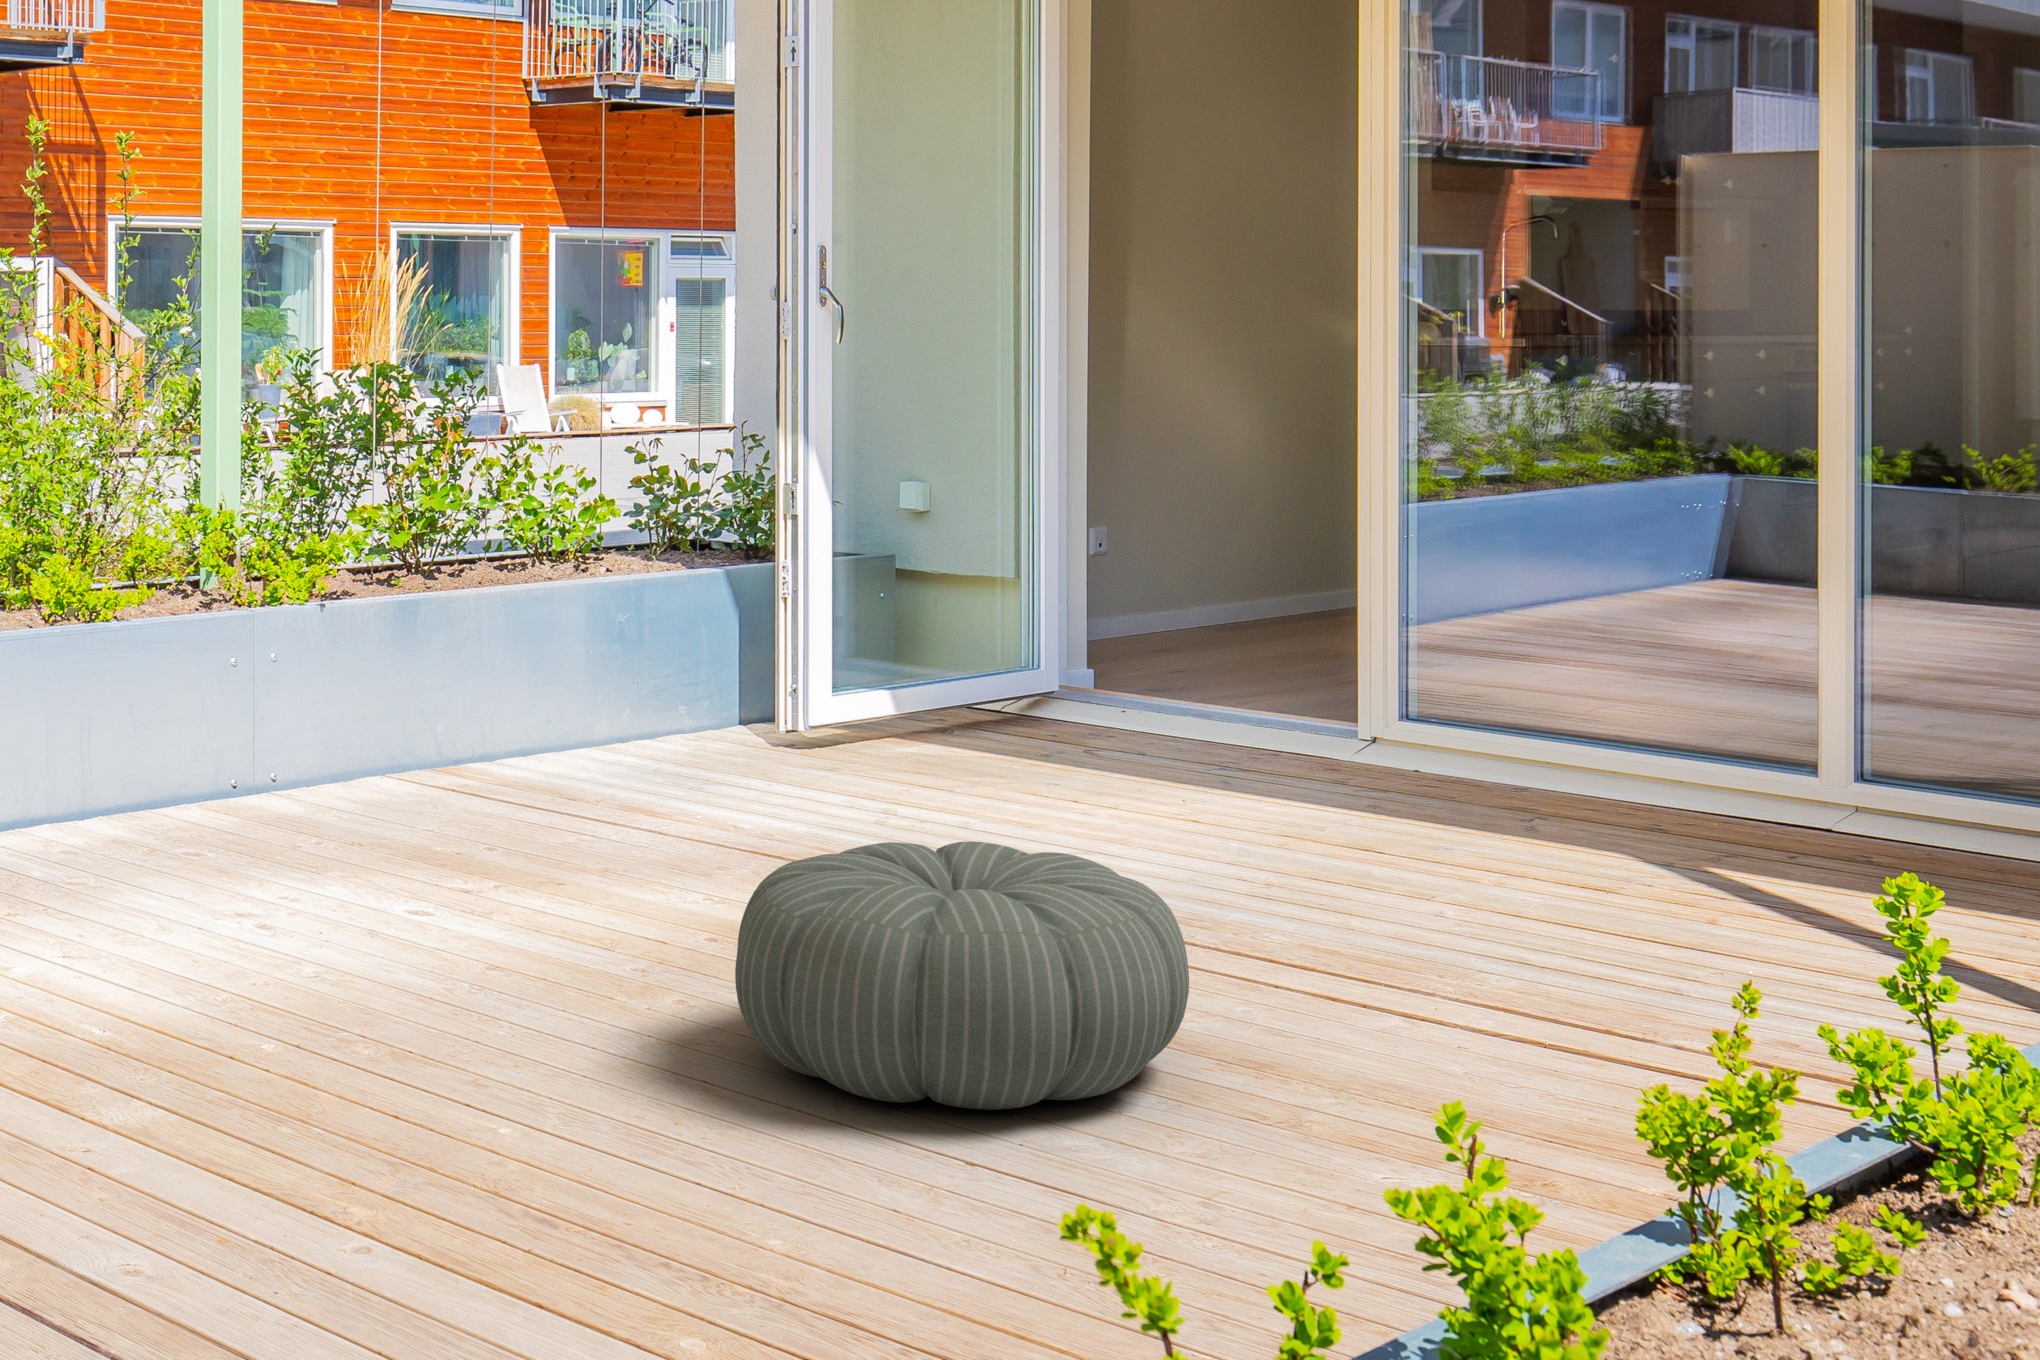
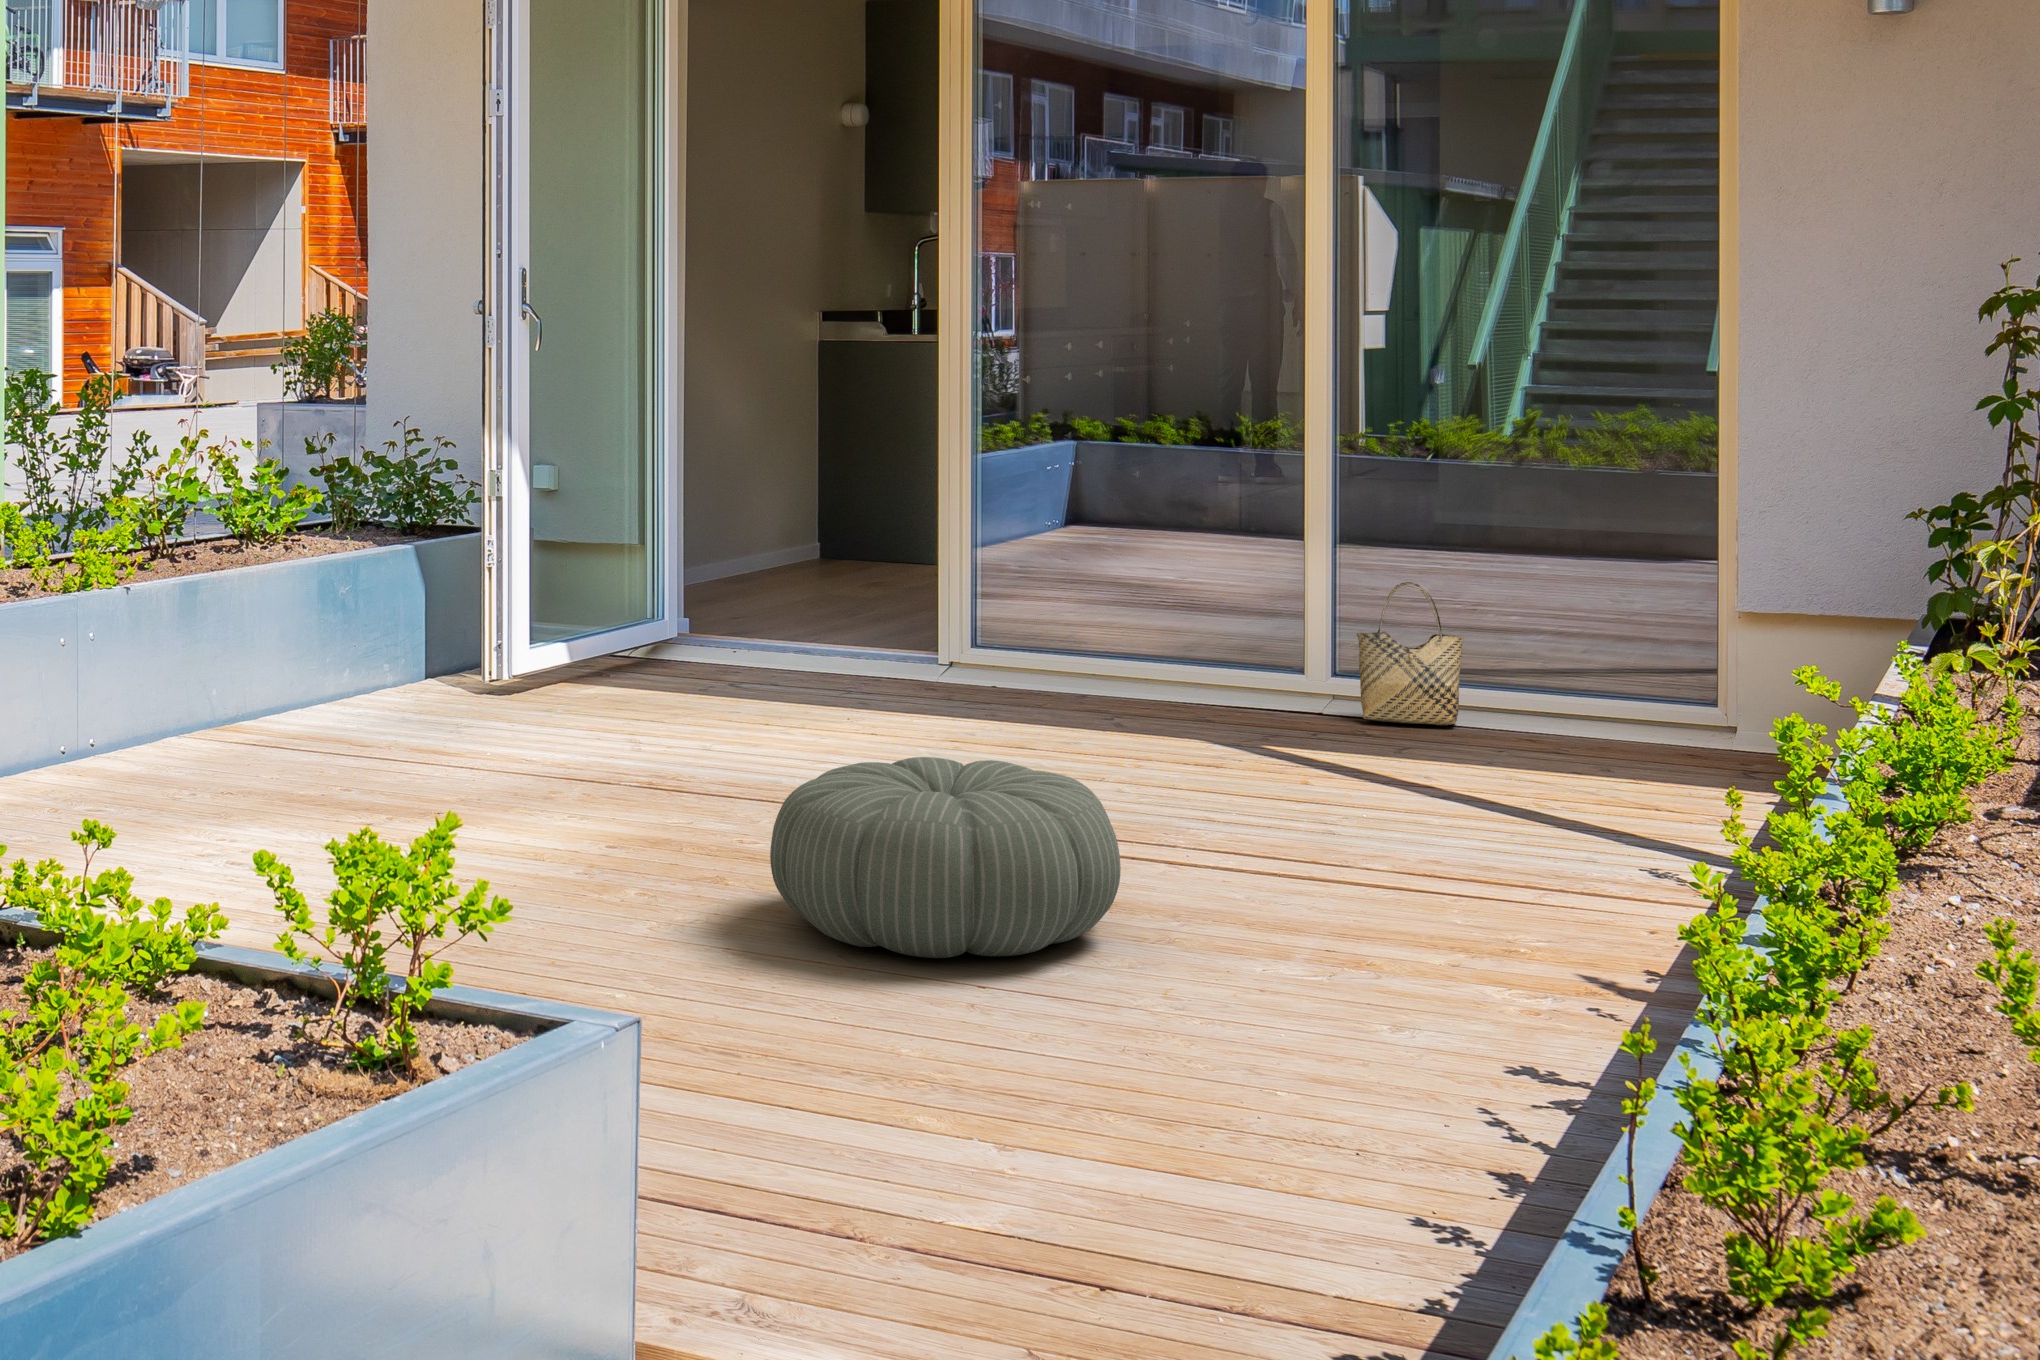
woven basket: none [1868,666,2027,867] -> present [1357,582,1464,725]

